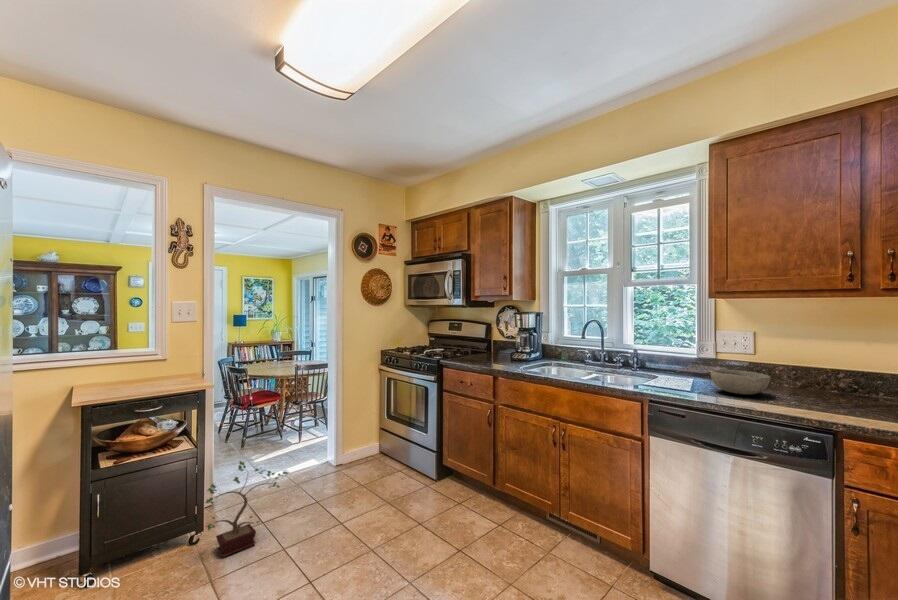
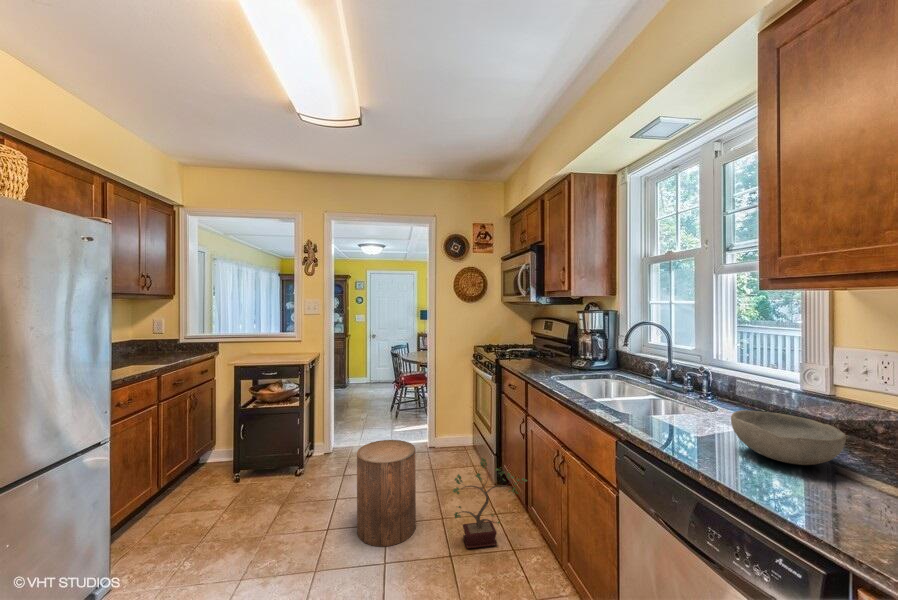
stool: none [344,457,410,578] -> present [357,440,416,547]
potted plant: present [206,461,288,557] -> present [453,458,527,548]

